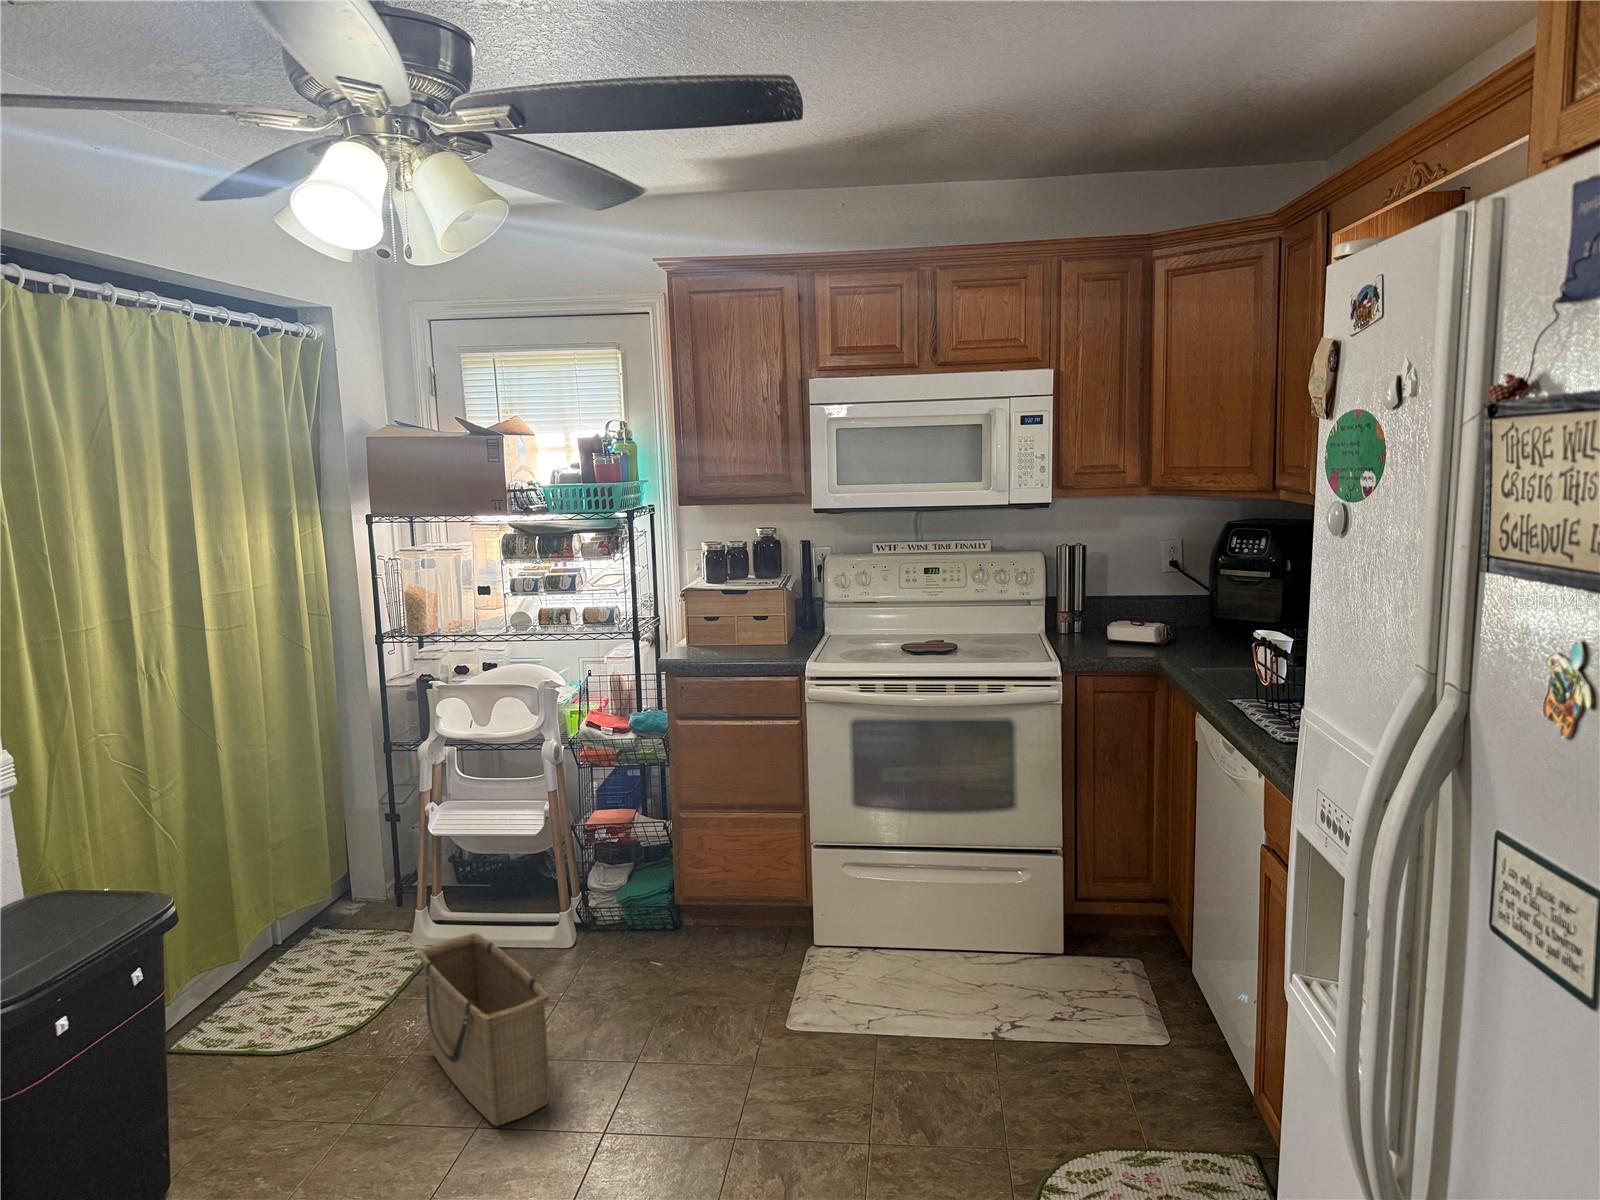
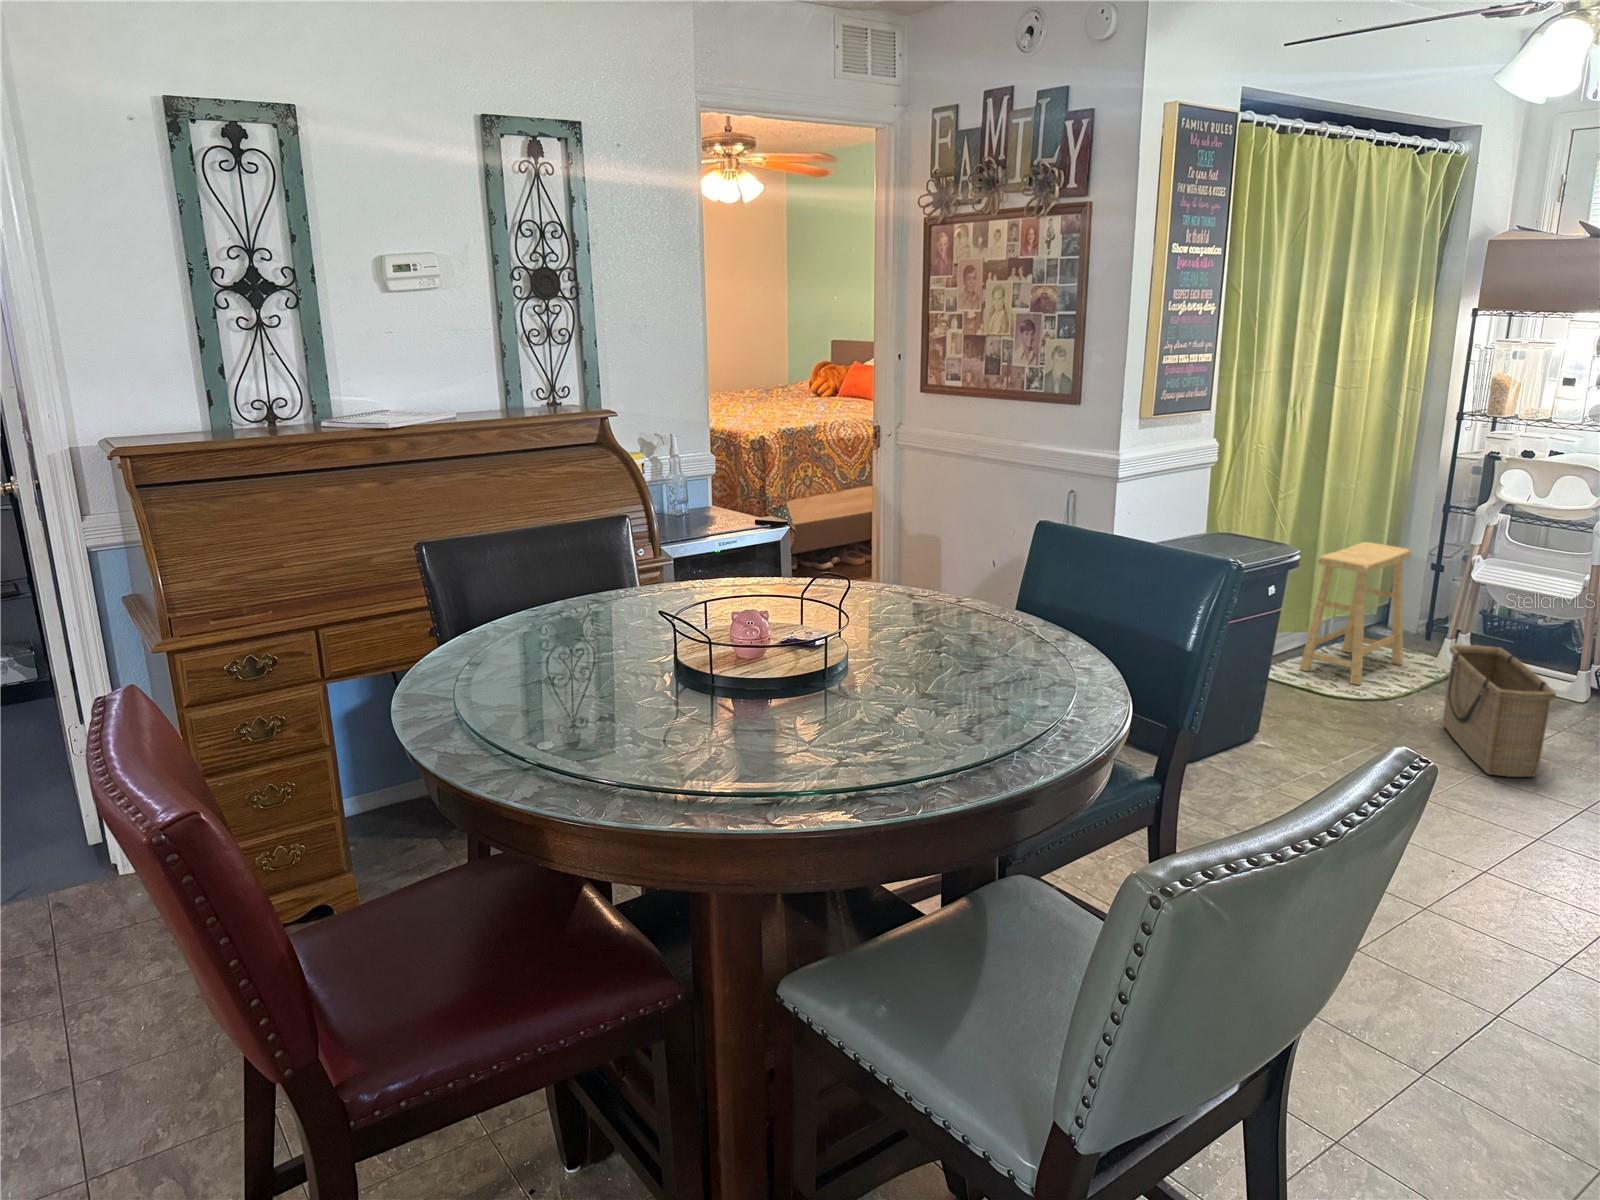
footstool: none [230,816,374,1020] -> present [1300,542,1411,685]

